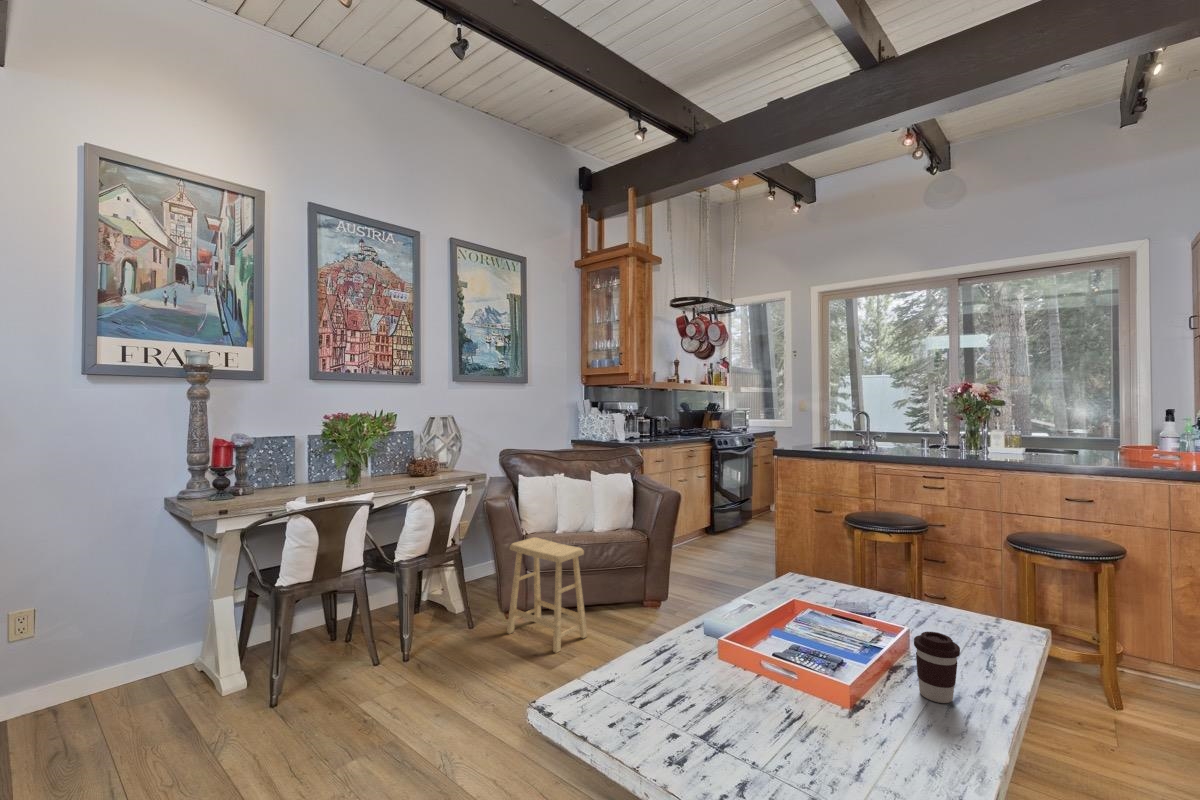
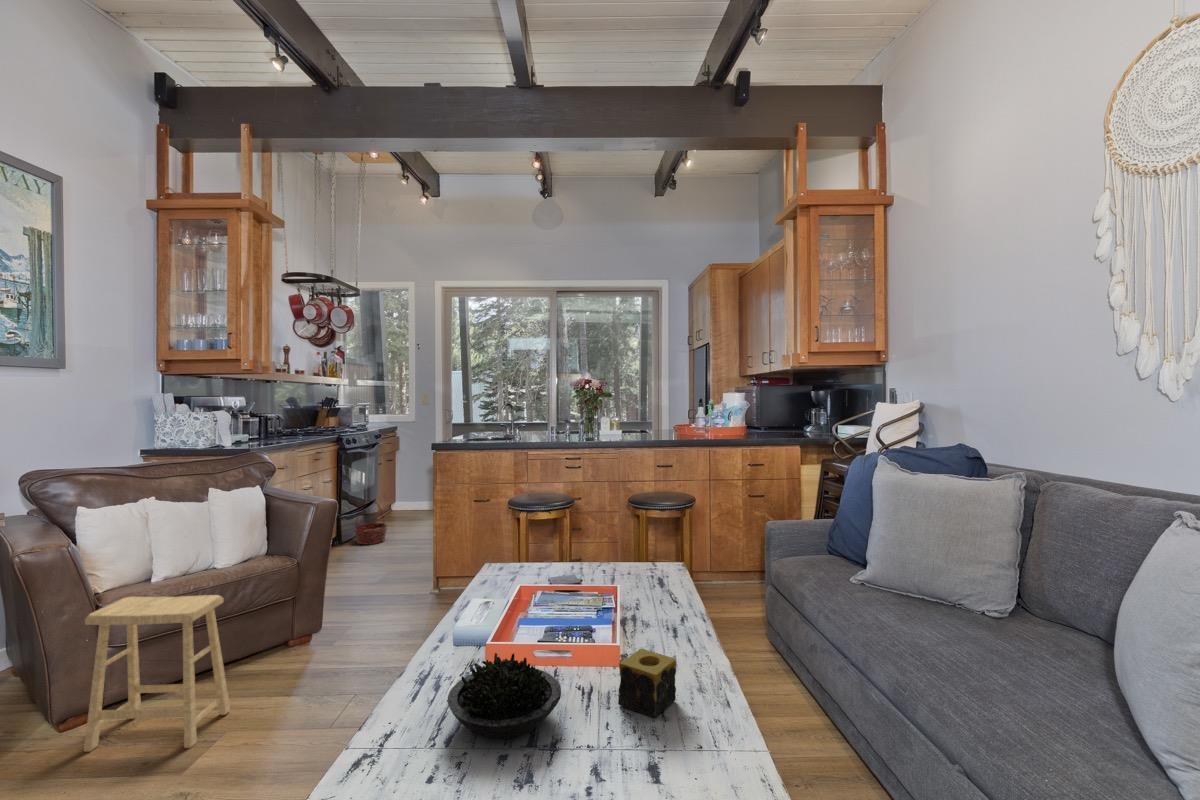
basket: none [725,496,754,536] -> present [354,500,387,544]
coffee cup: present [914,632,960,703] -> none [649,582,682,639]
succulent plant: none [647,646,753,726] -> present [448,653,561,738]
candle: none [816,692,889,772] -> present [618,648,676,718]

